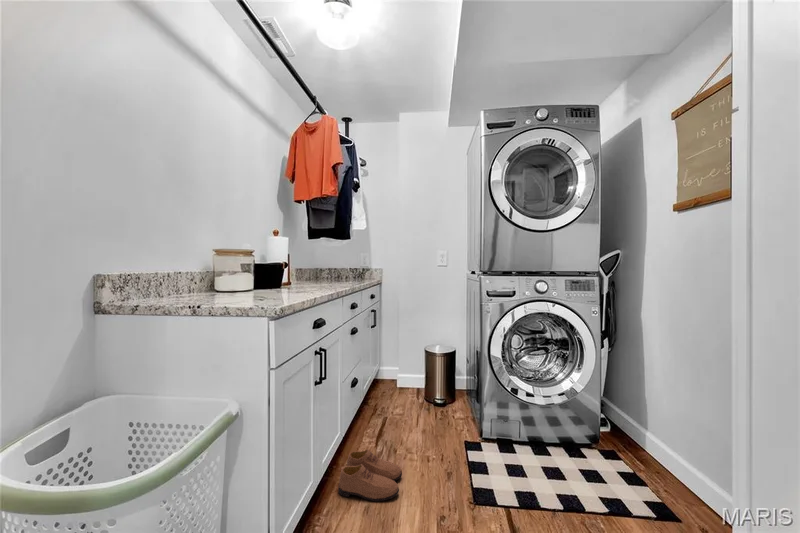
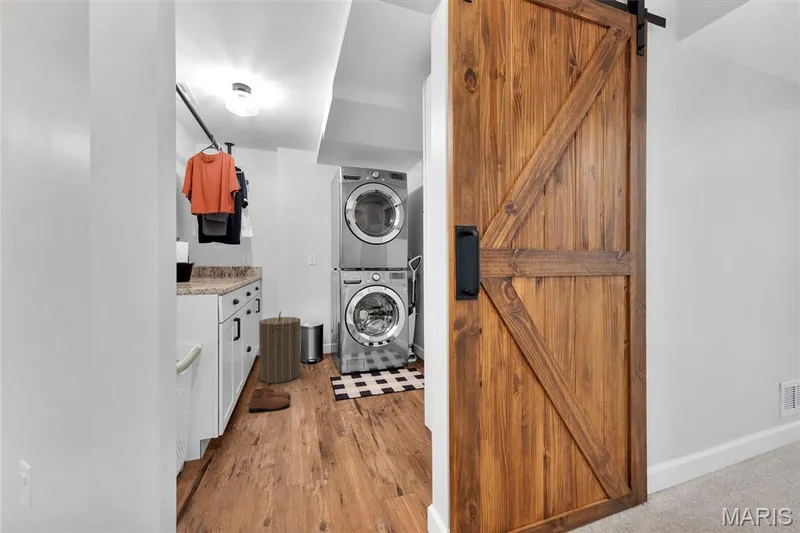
laundry hamper: none [369,331,423,435] -> present [259,311,301,383]

